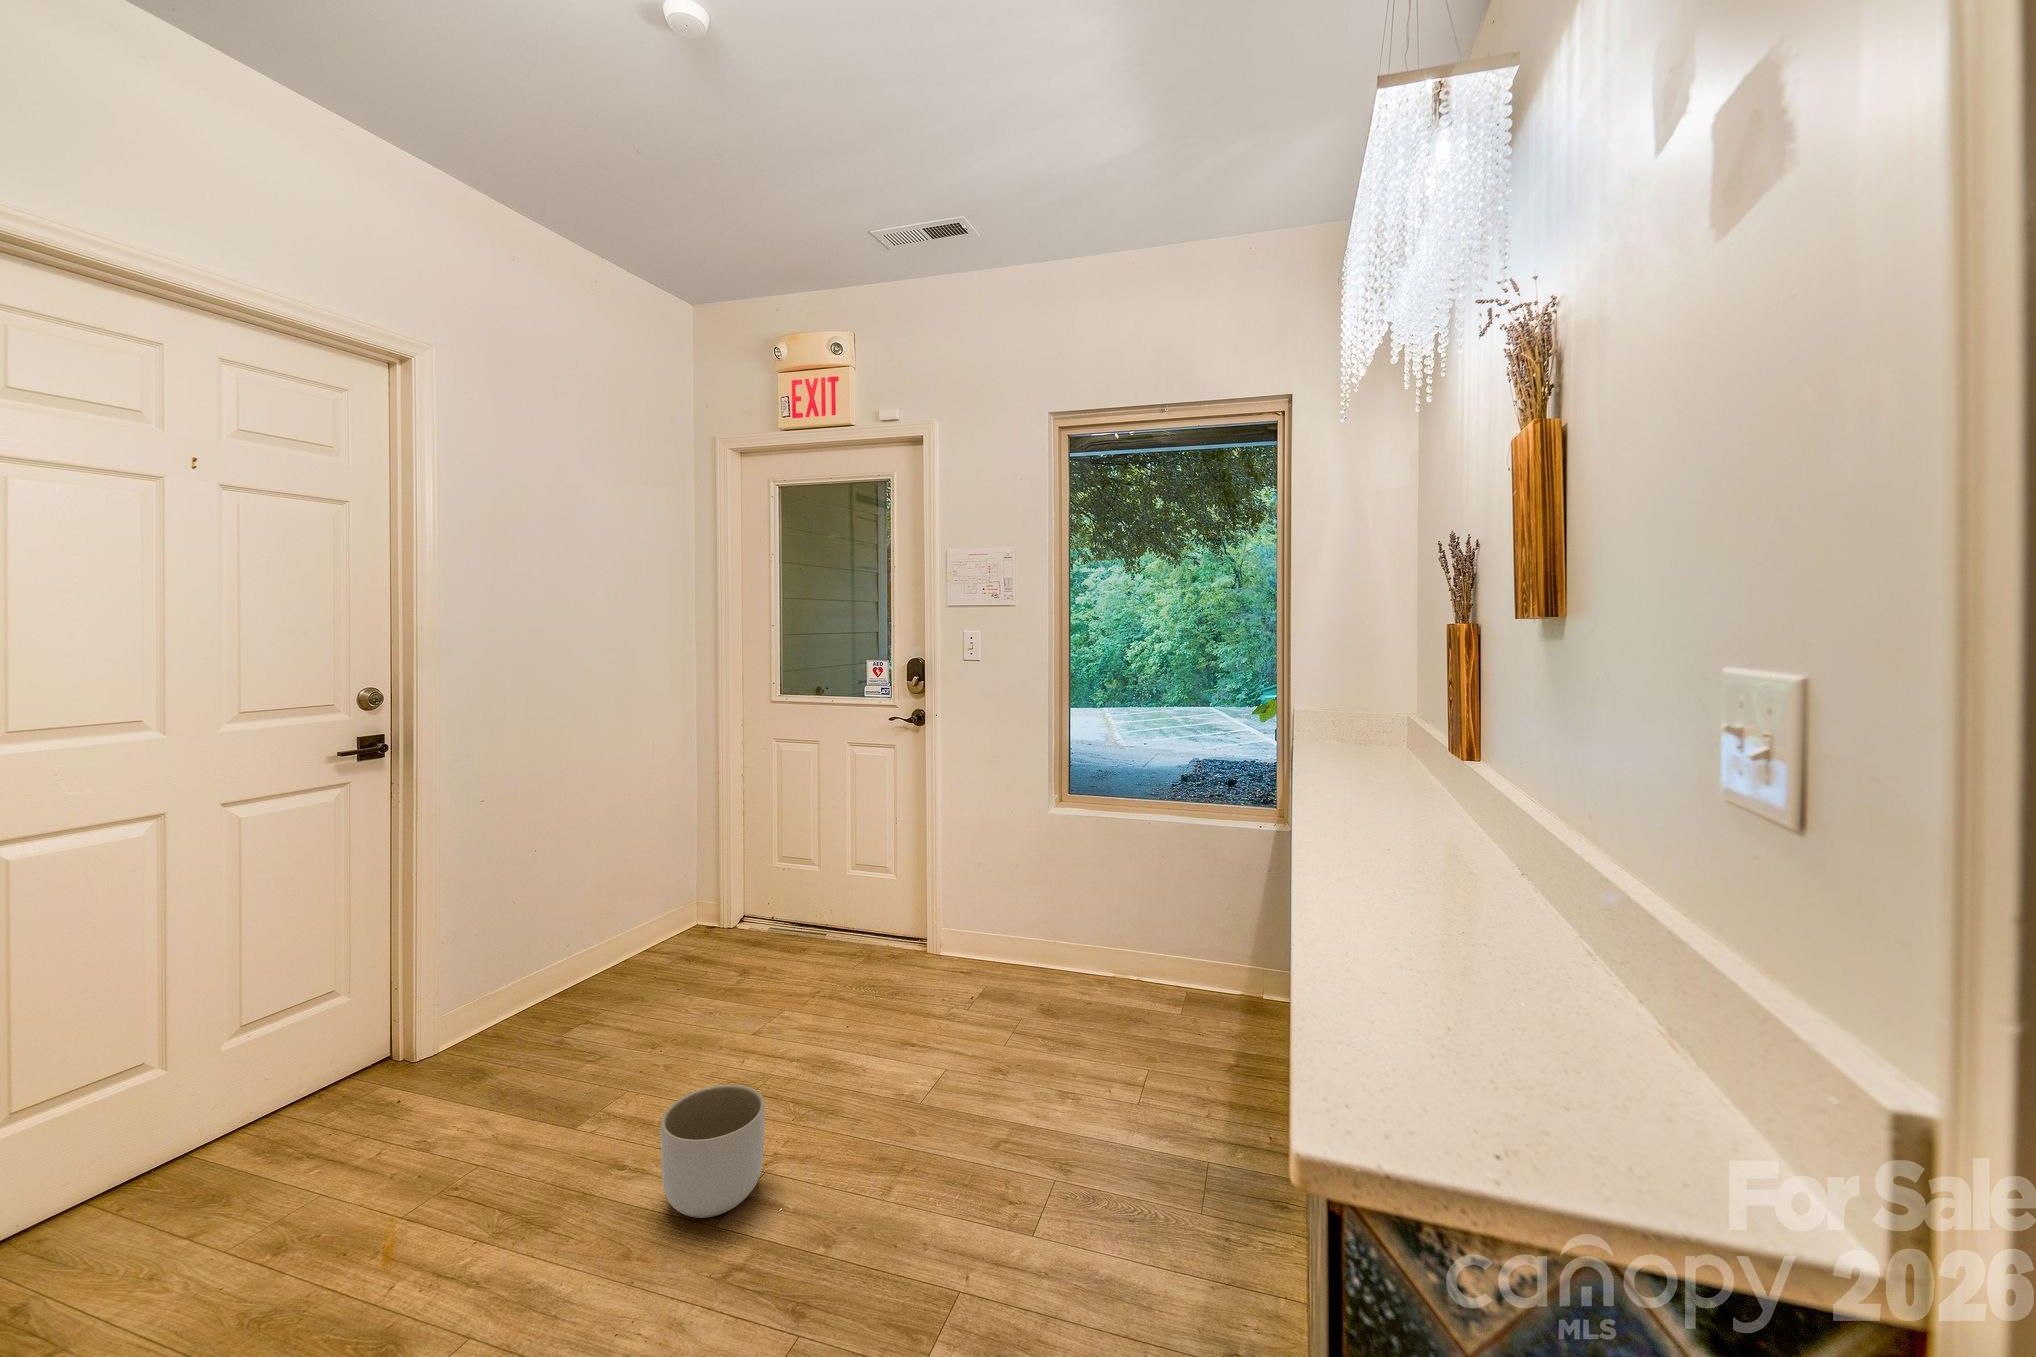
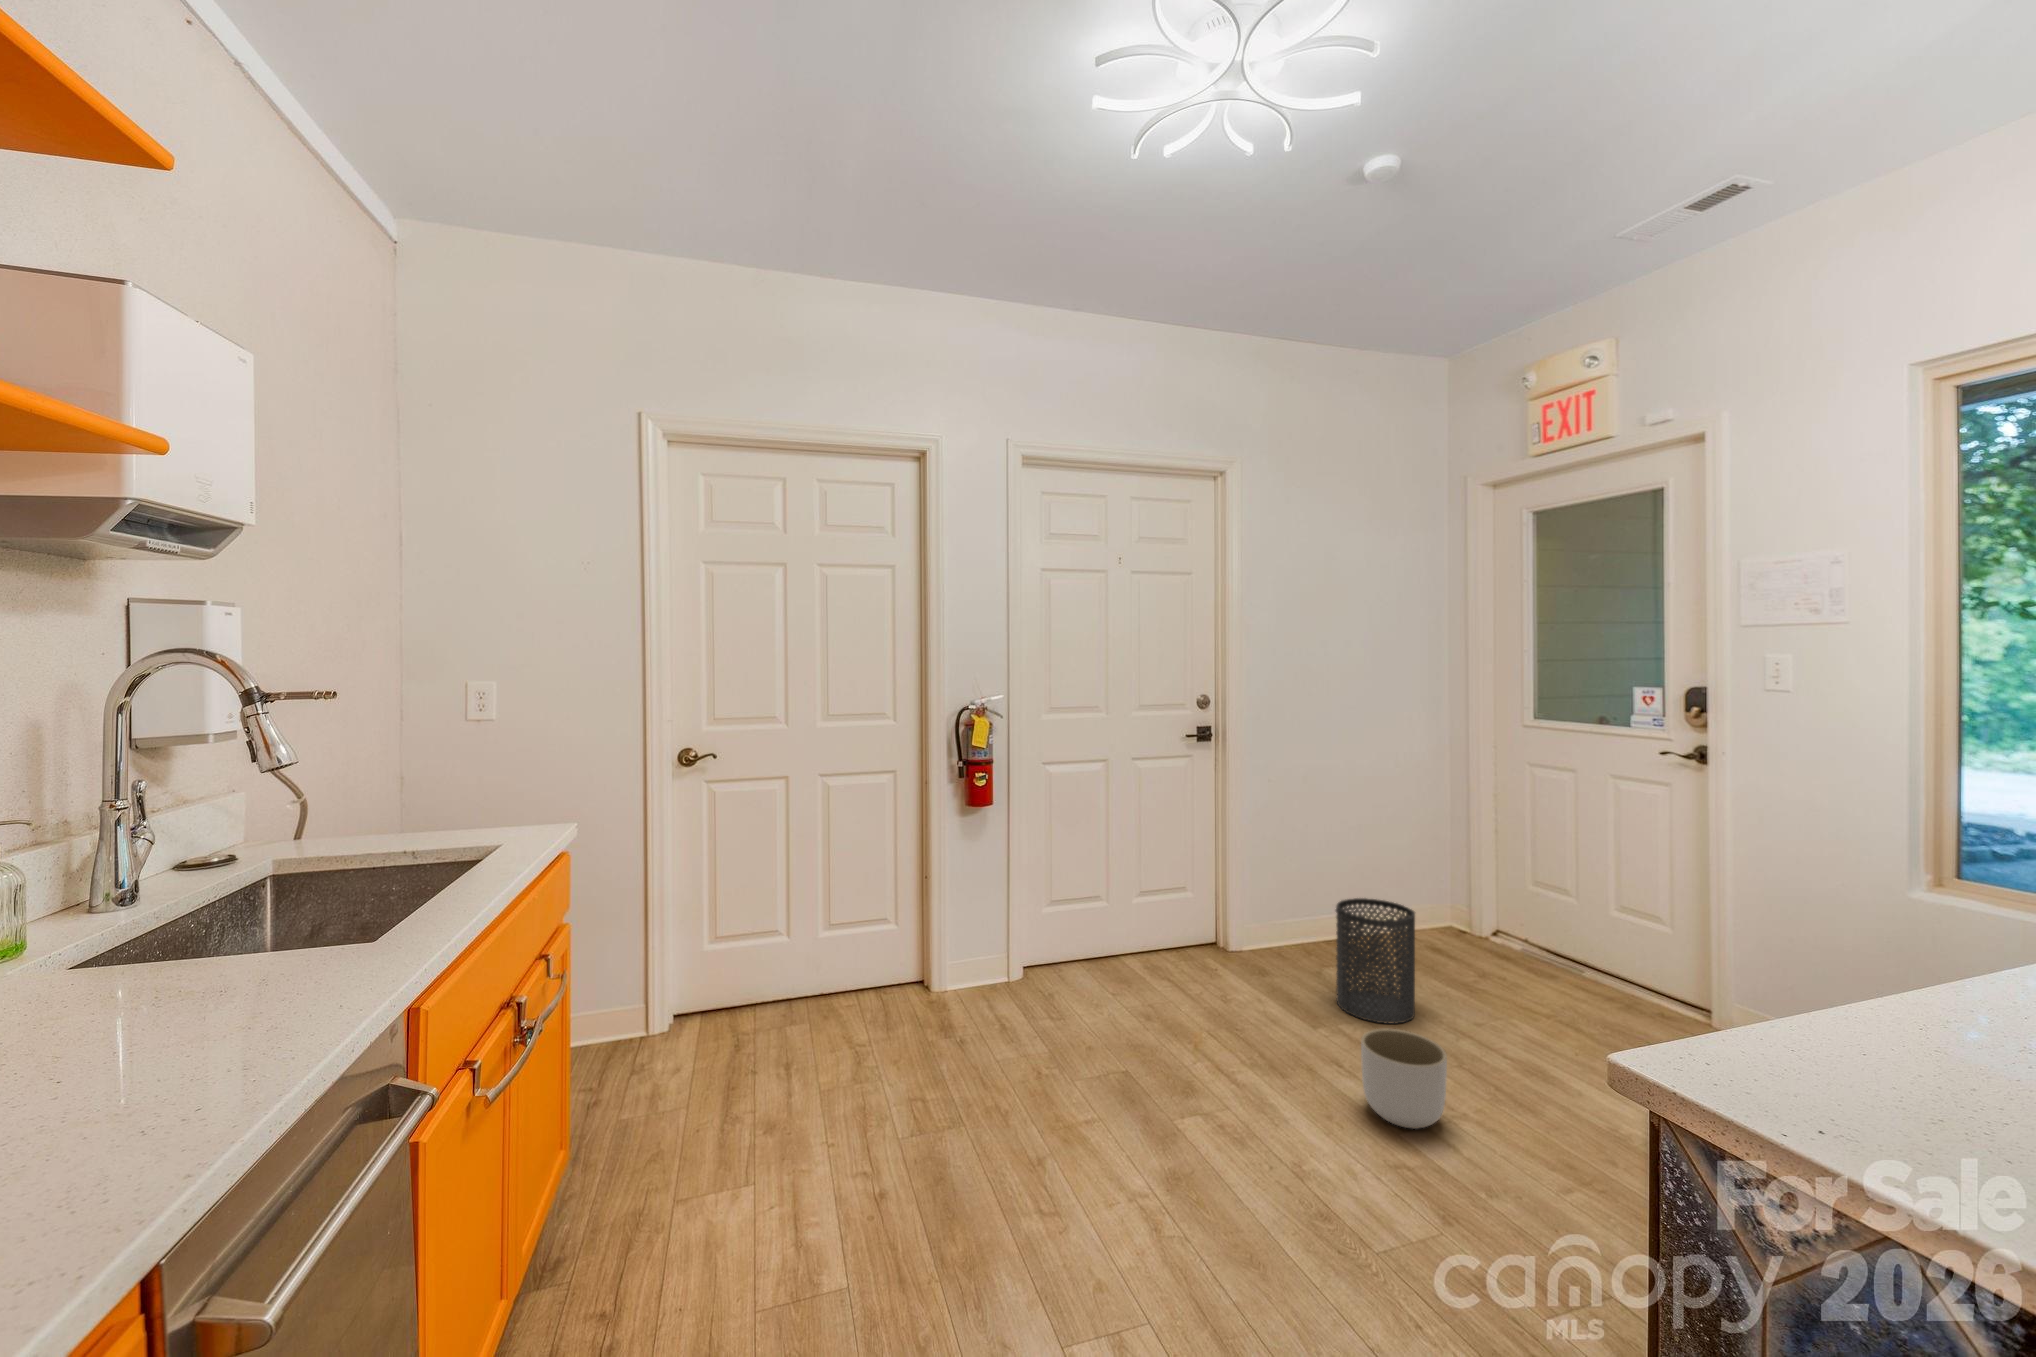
trash can: none [593,923,692,1085] -> present [1336,898,1415,1024]

